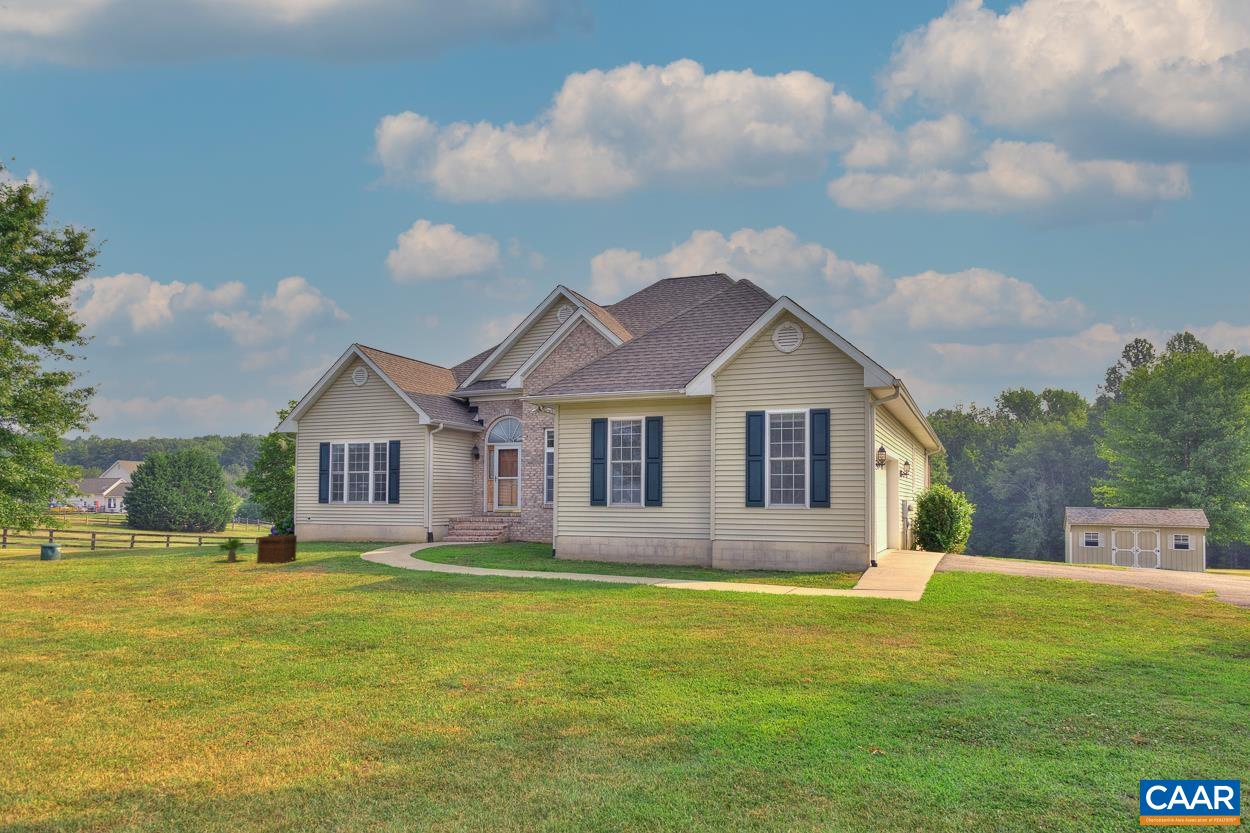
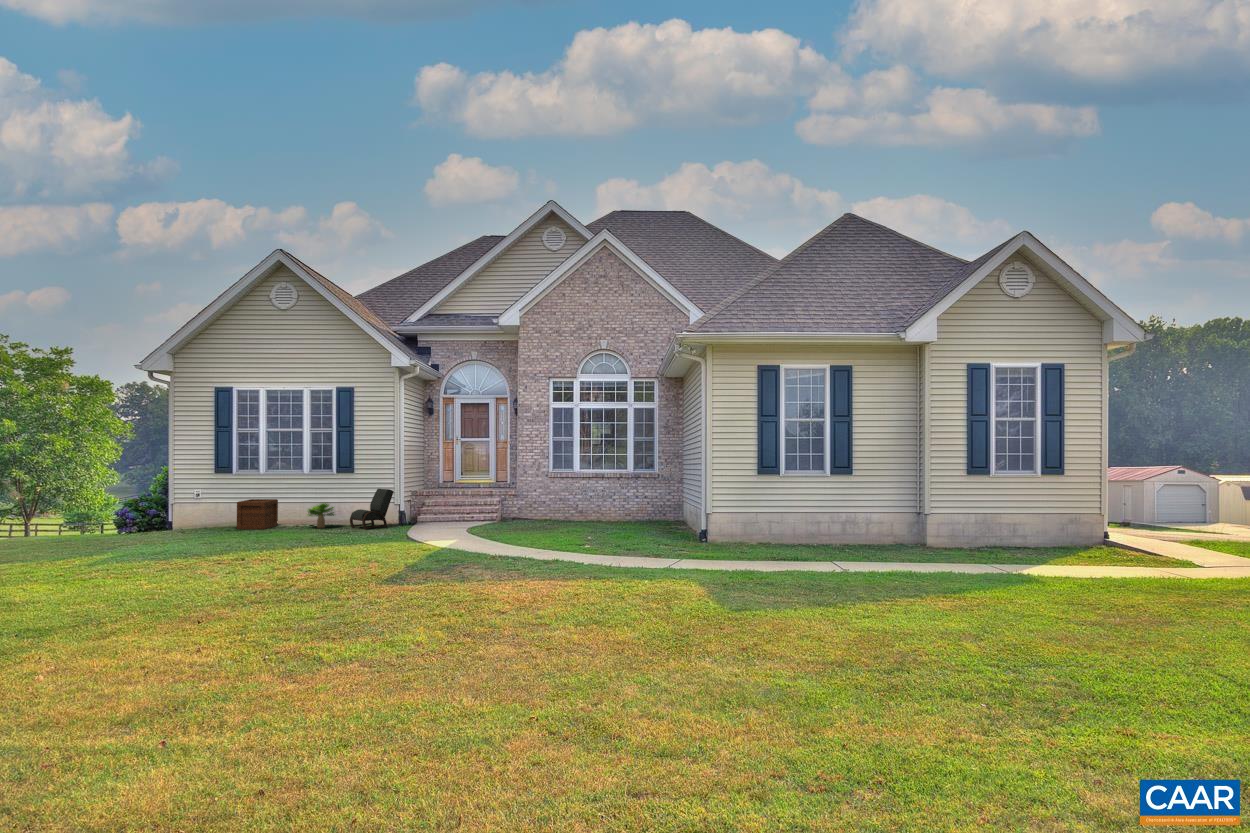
lounge chair: none [364,525,406,563] -> present [350,489,394,530]
potted plant: present [219,539,246,562] -> present [308,503,334,528]

